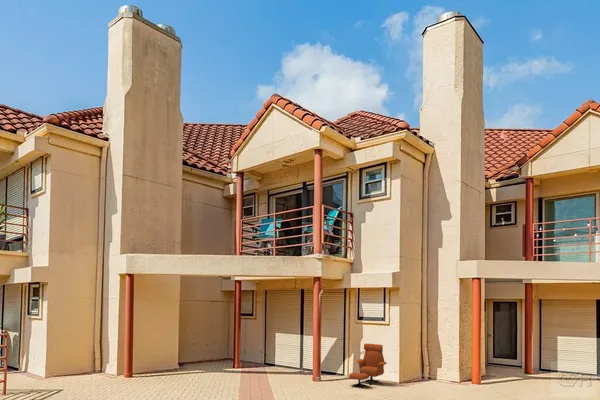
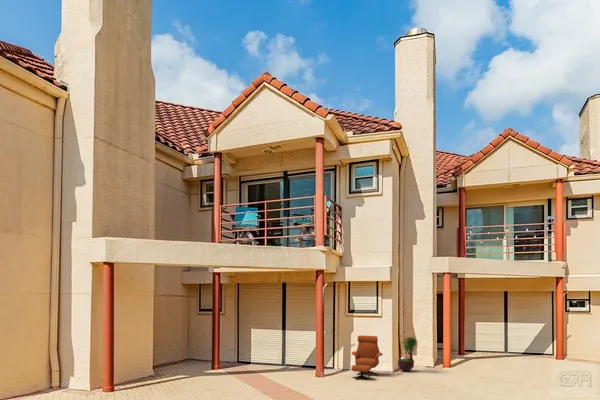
potted tree: none [409,344,431,383] -> present [398,337,417,371]

